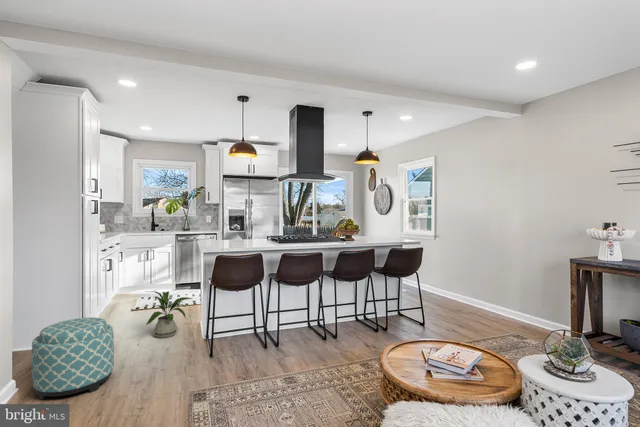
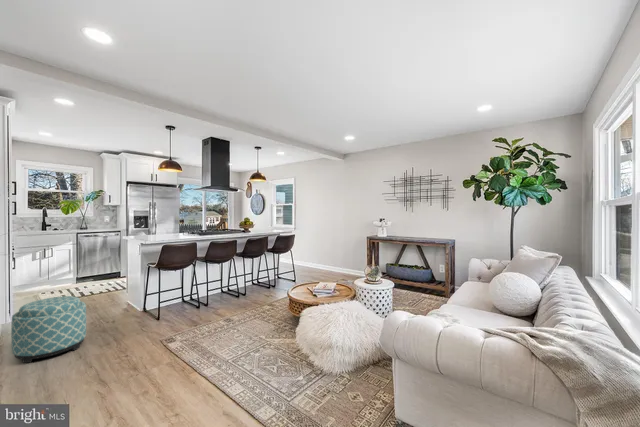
house plant: present [147,291,192,338] -> none [88,276,128,314]

